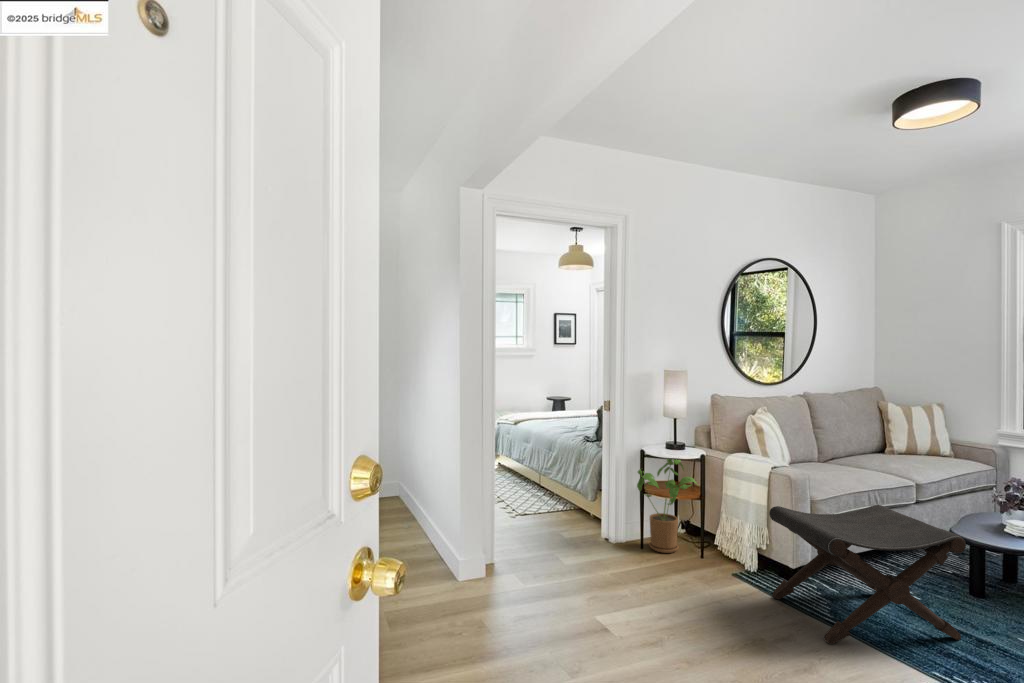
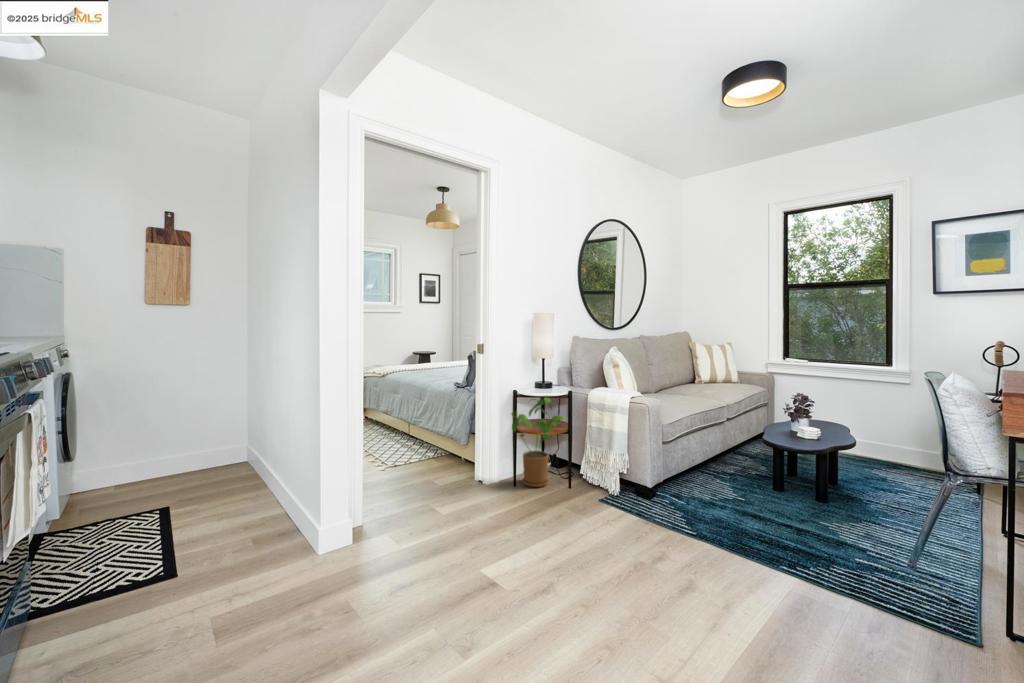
footstool: present [769,505,966,644] -> none [638,426,794,554]

